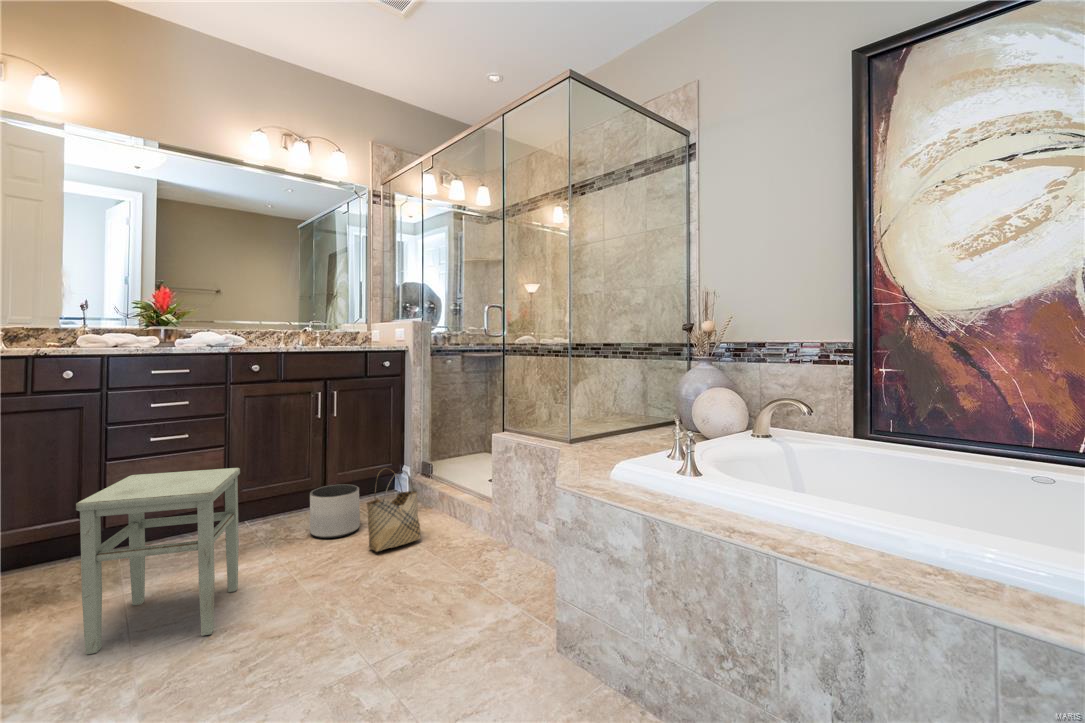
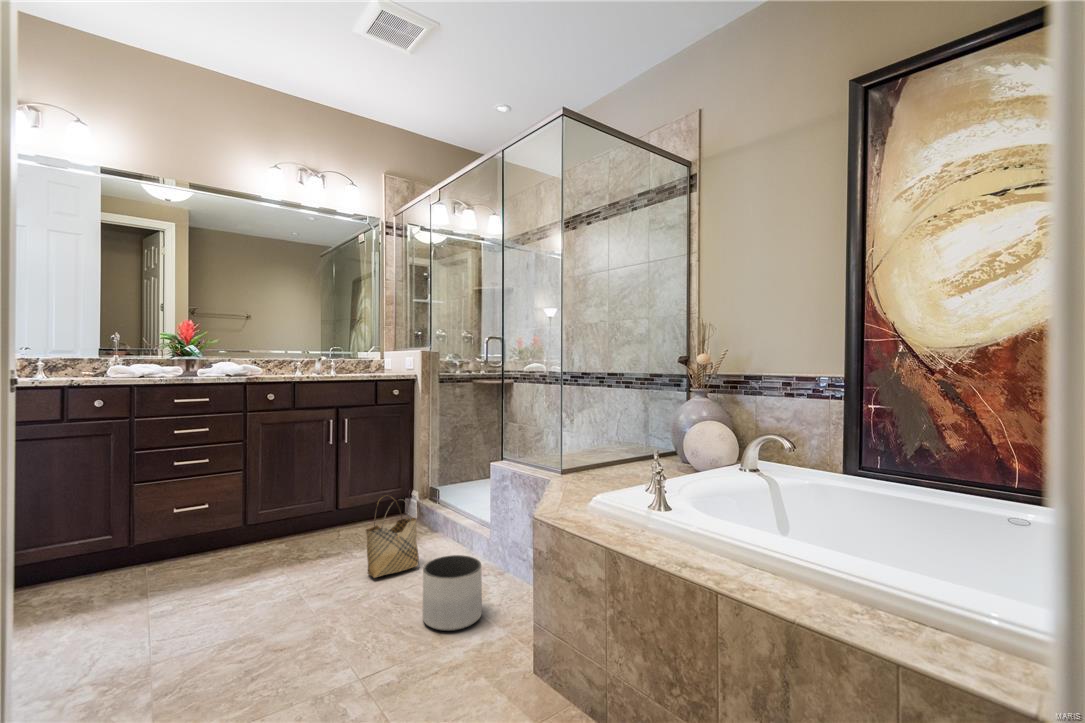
stool: present [76,468,240,654] -> none [91,495,244,670]
planter: present [310,484,360,538] -> present [422,555,482,631]

